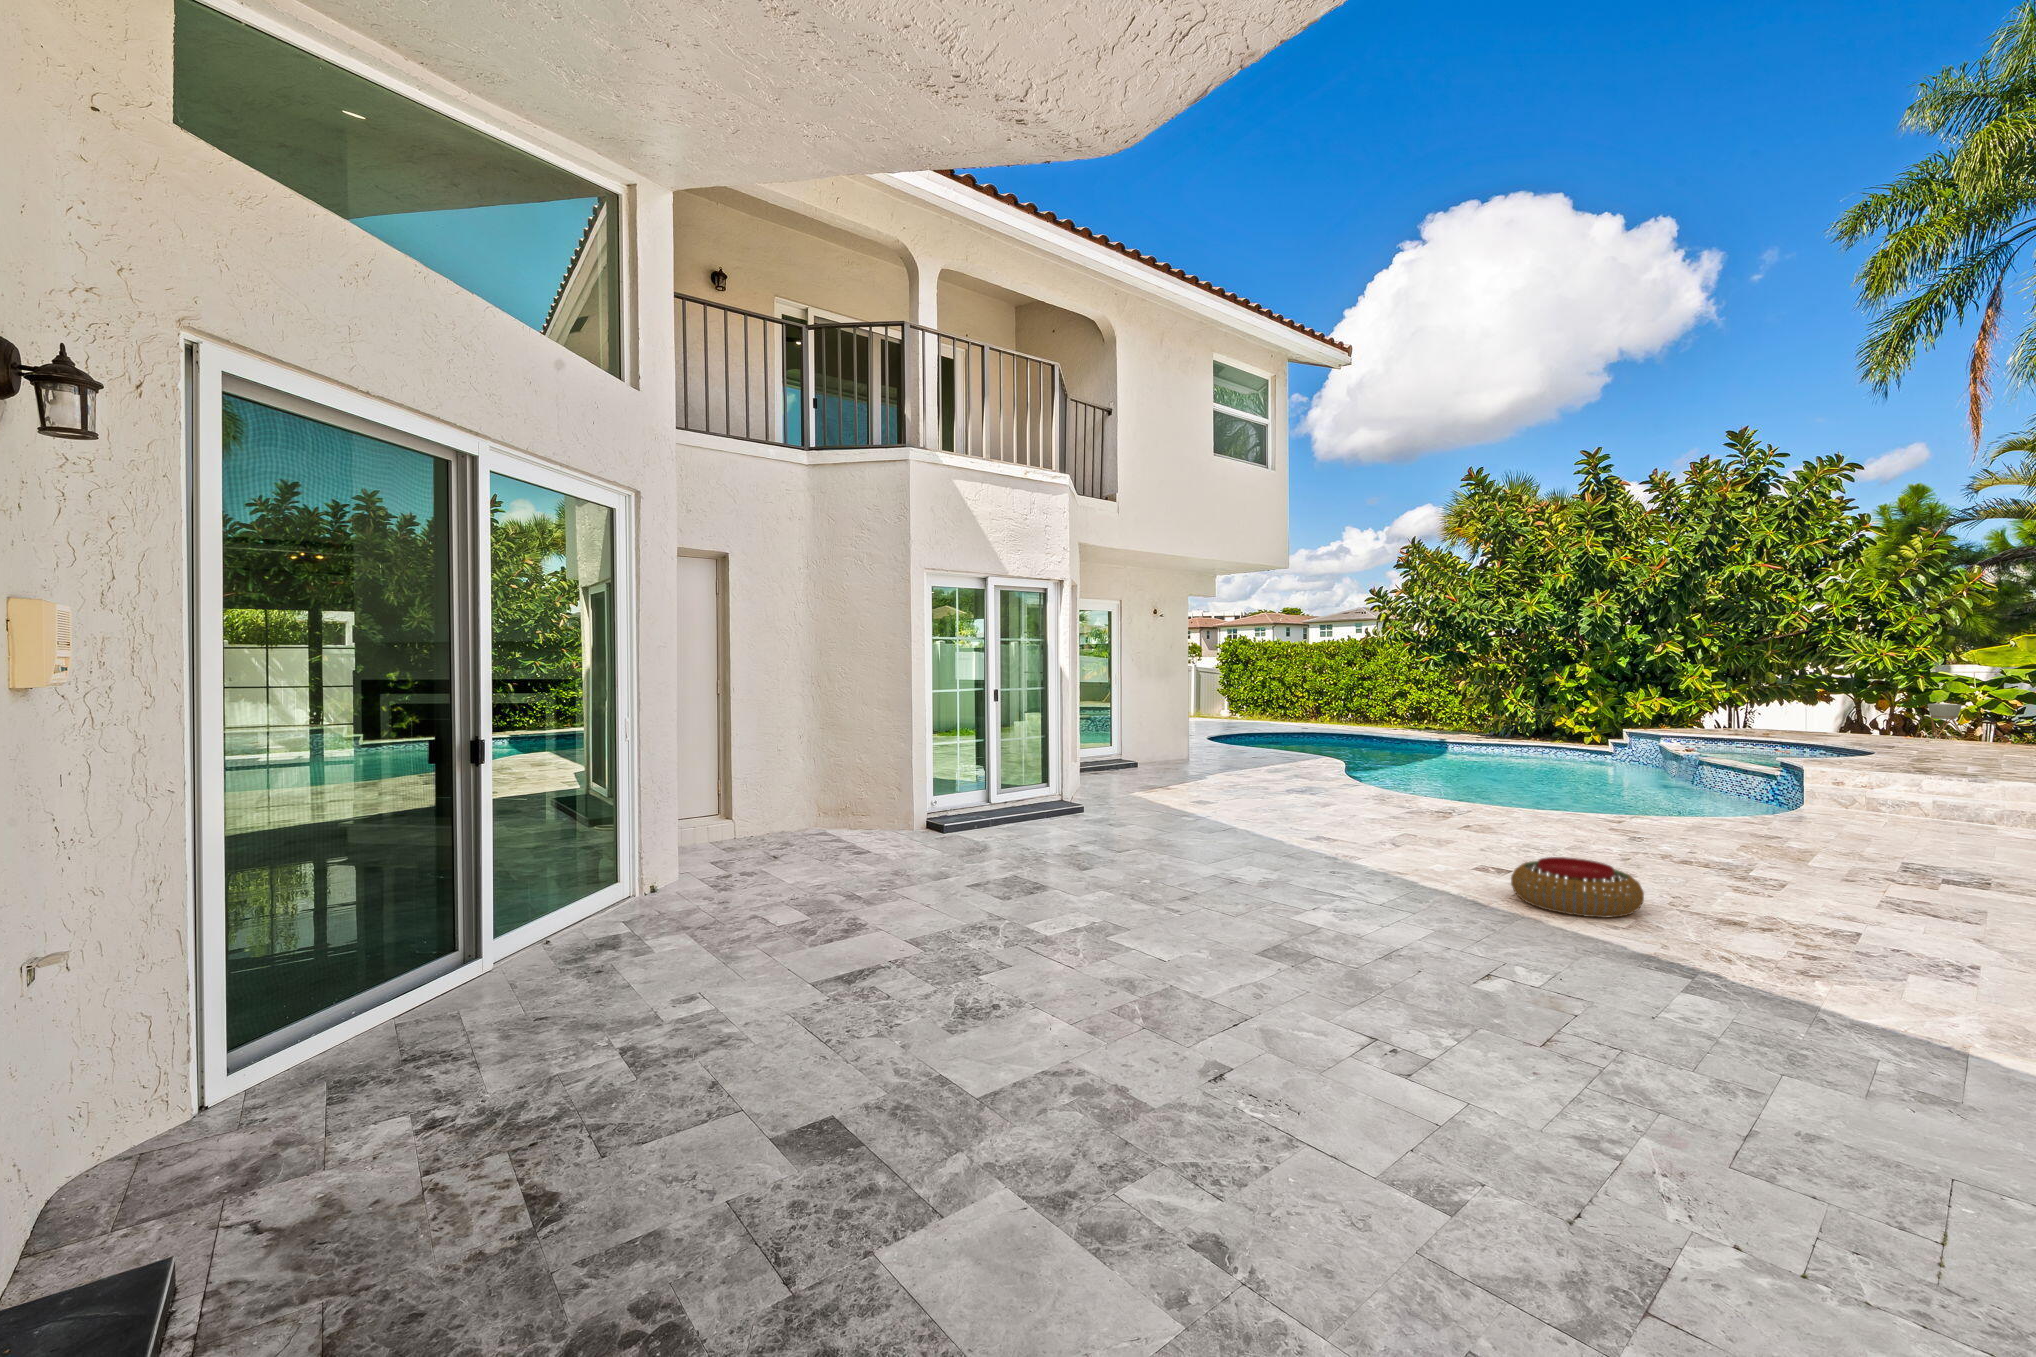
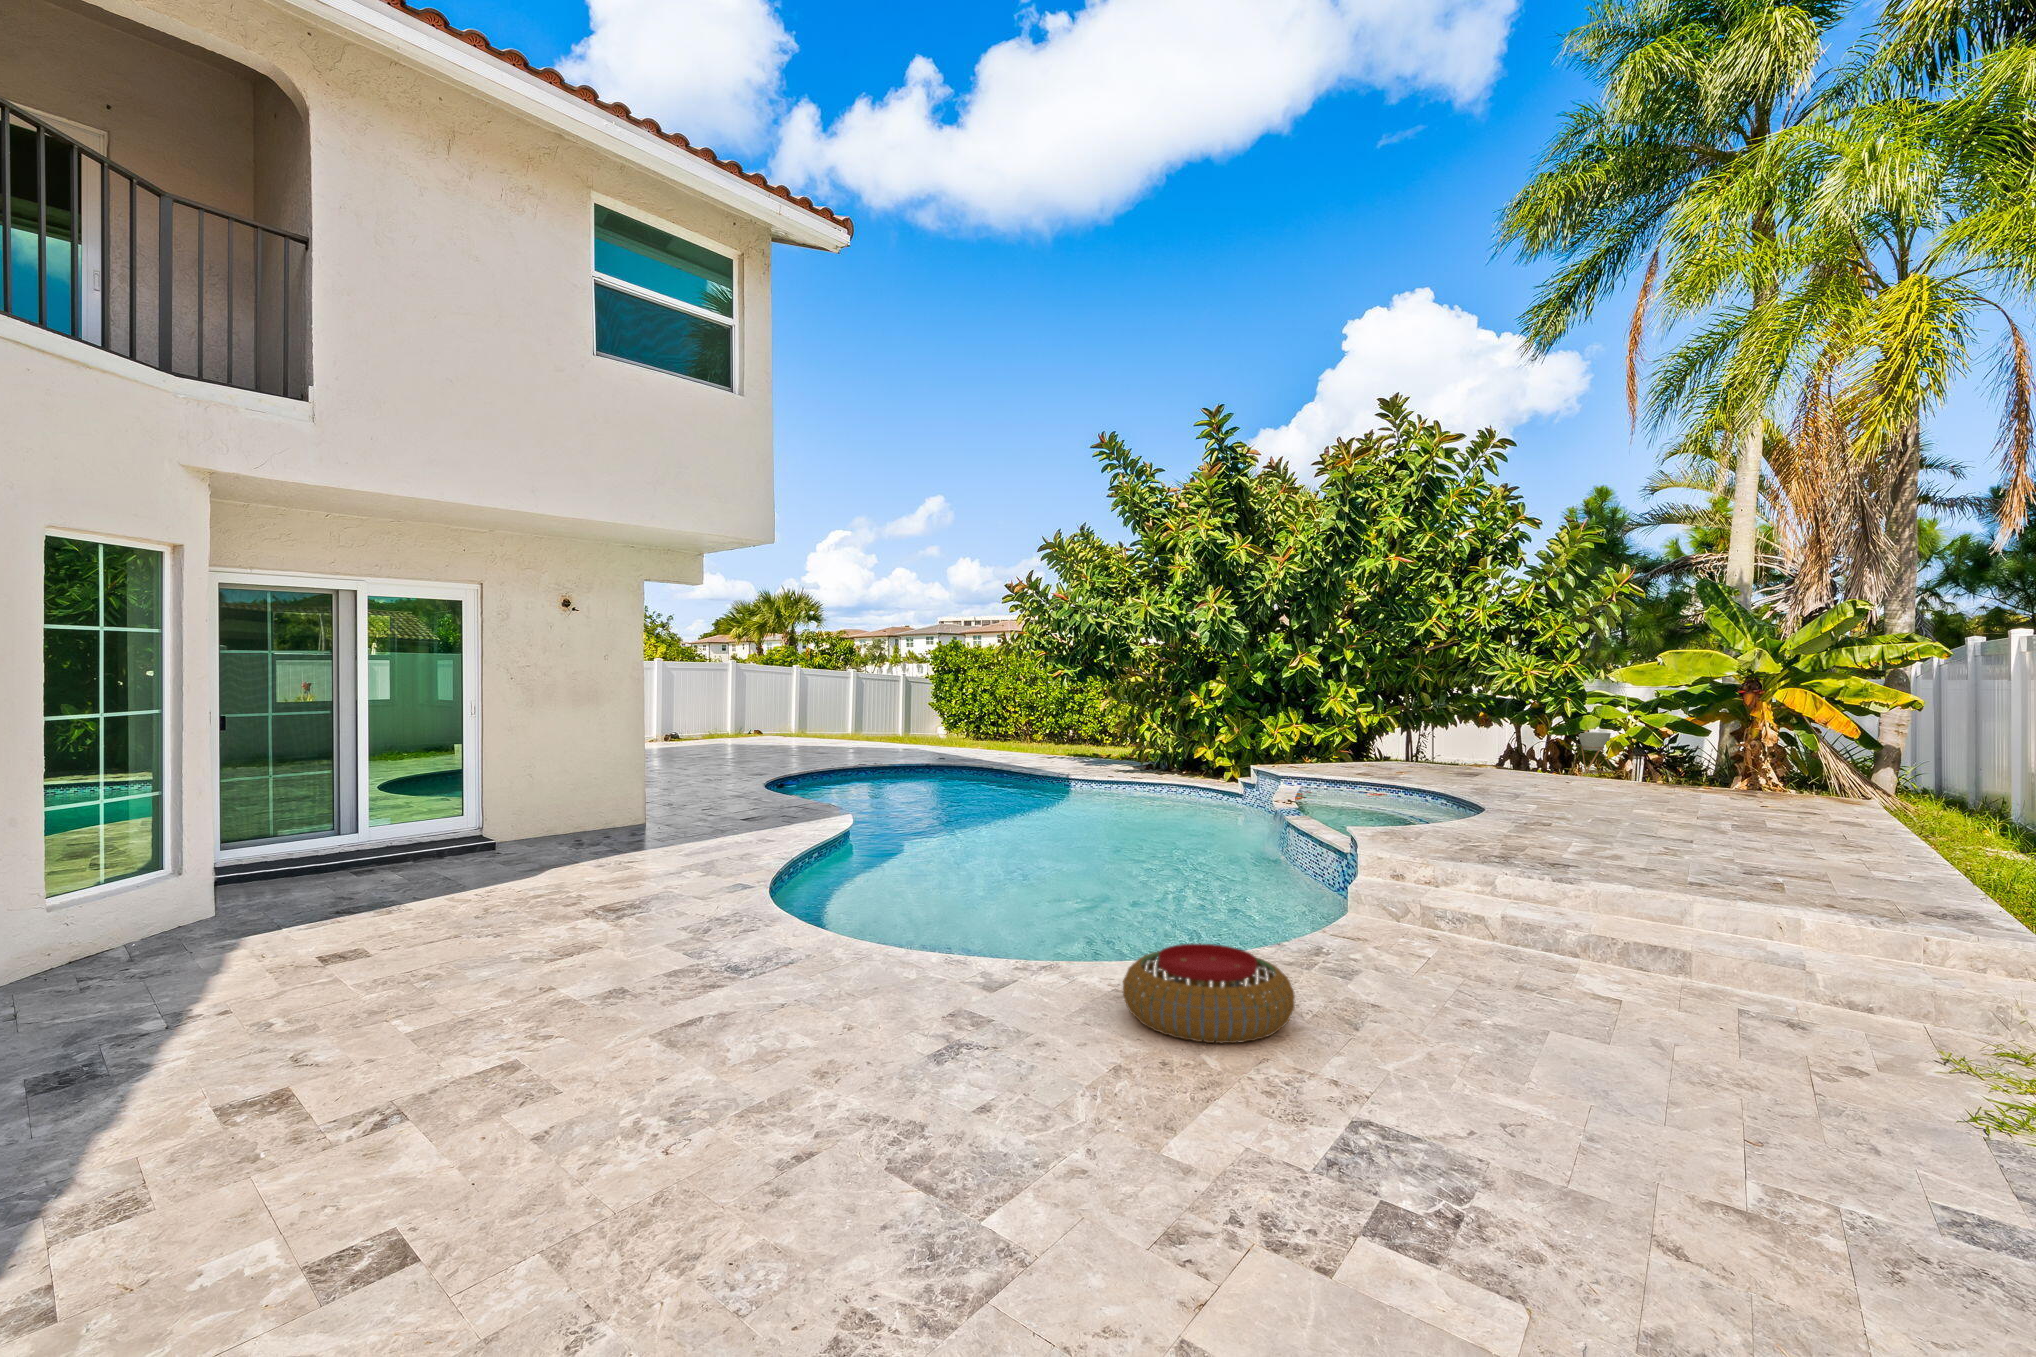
pouf: present [1511,857,1644,918] -> present [1123,944,1295,1043]

